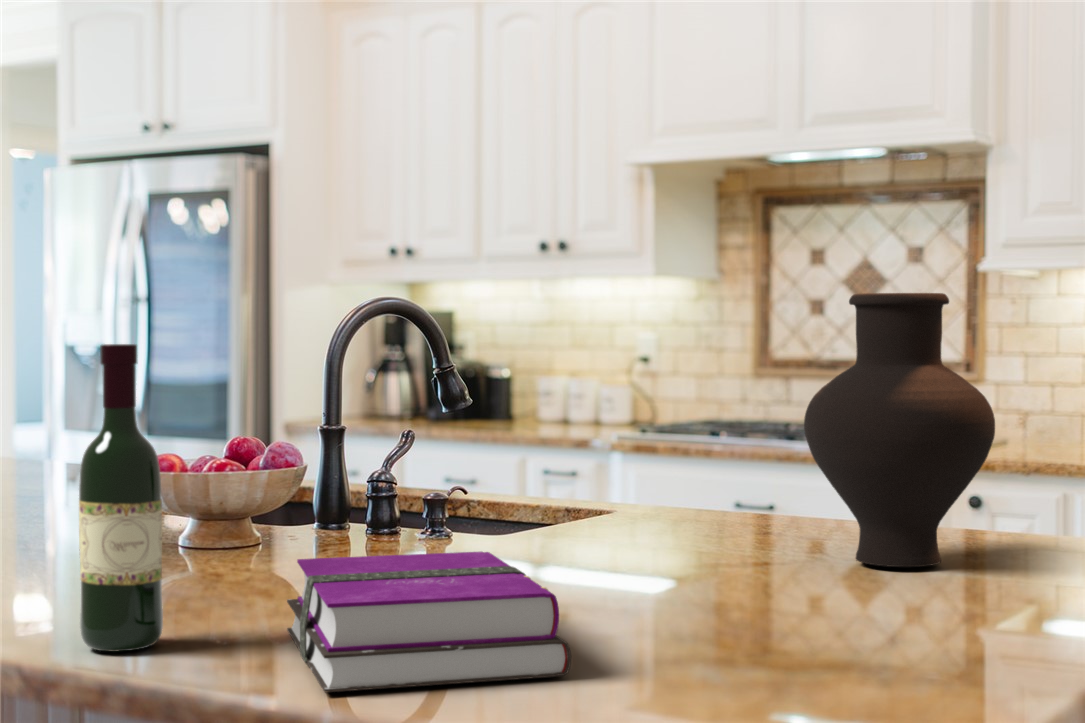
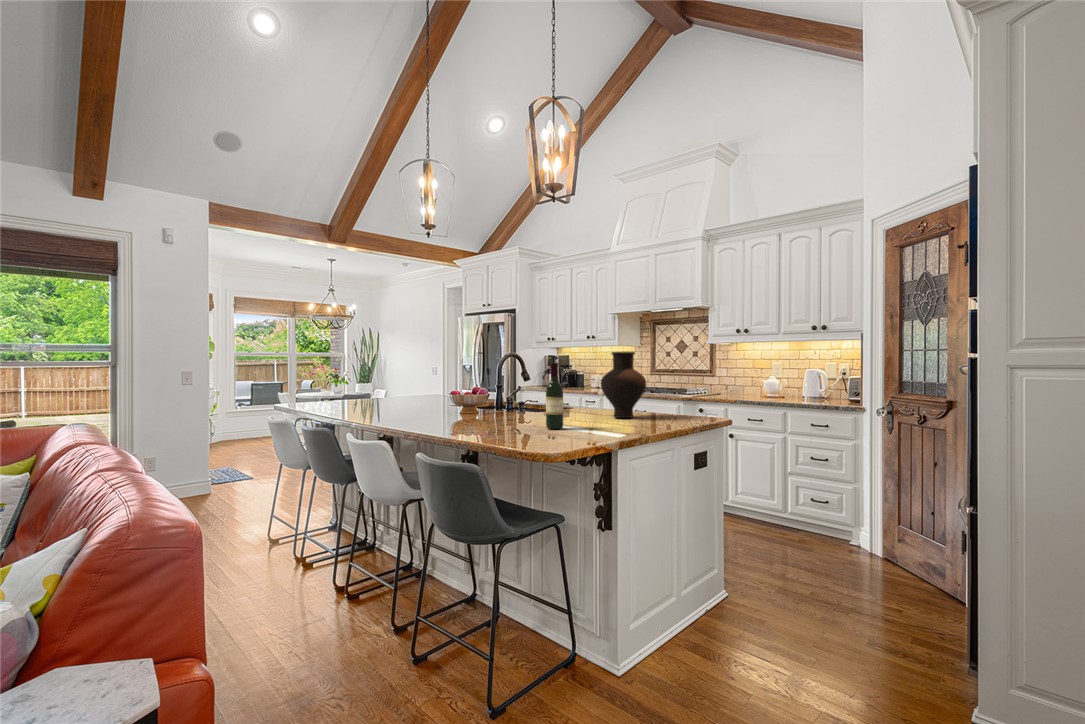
wine bottle: present [79,344,163,652] -> present [546,363,563,429]
hardback book: present [287,552,571,692] -> none [465,410,517,434]

